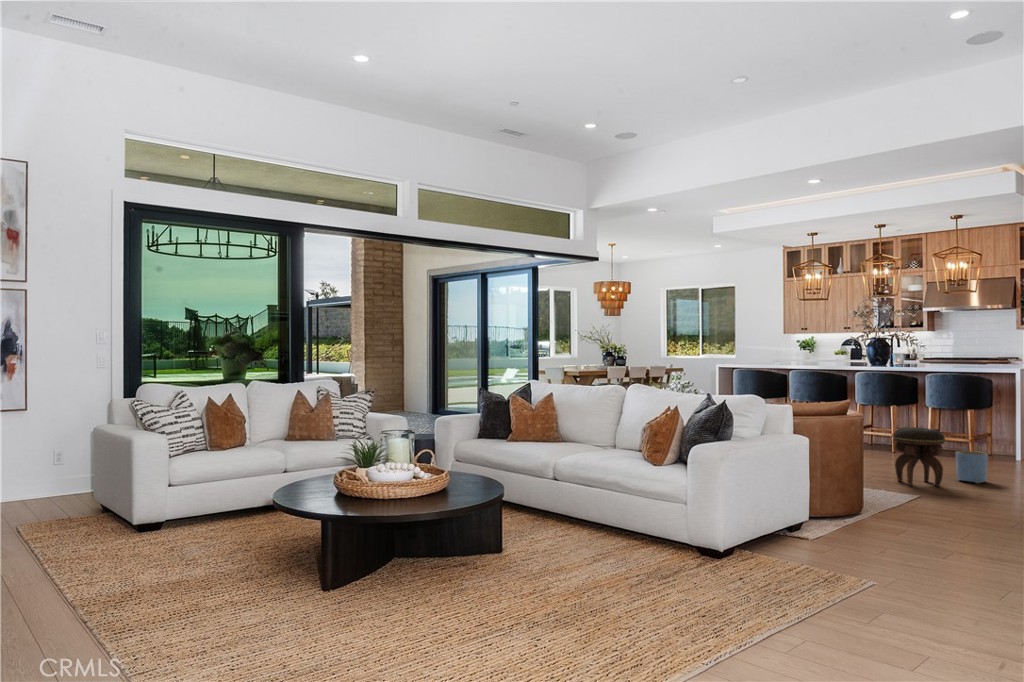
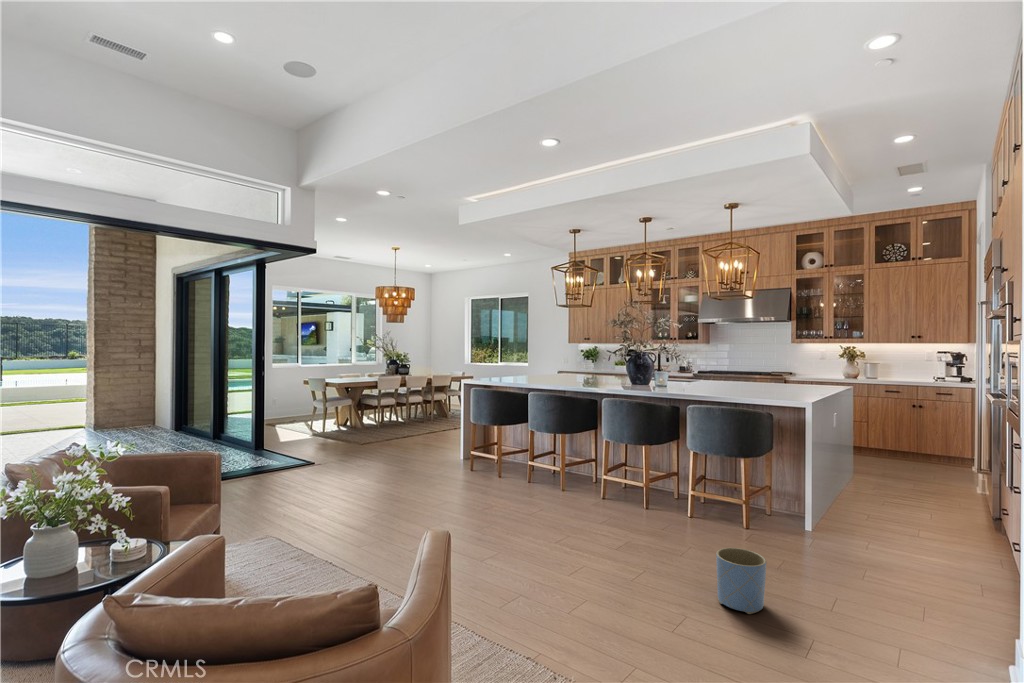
footstool: present [893,427,945,487] -> none [613,516,696,637]

